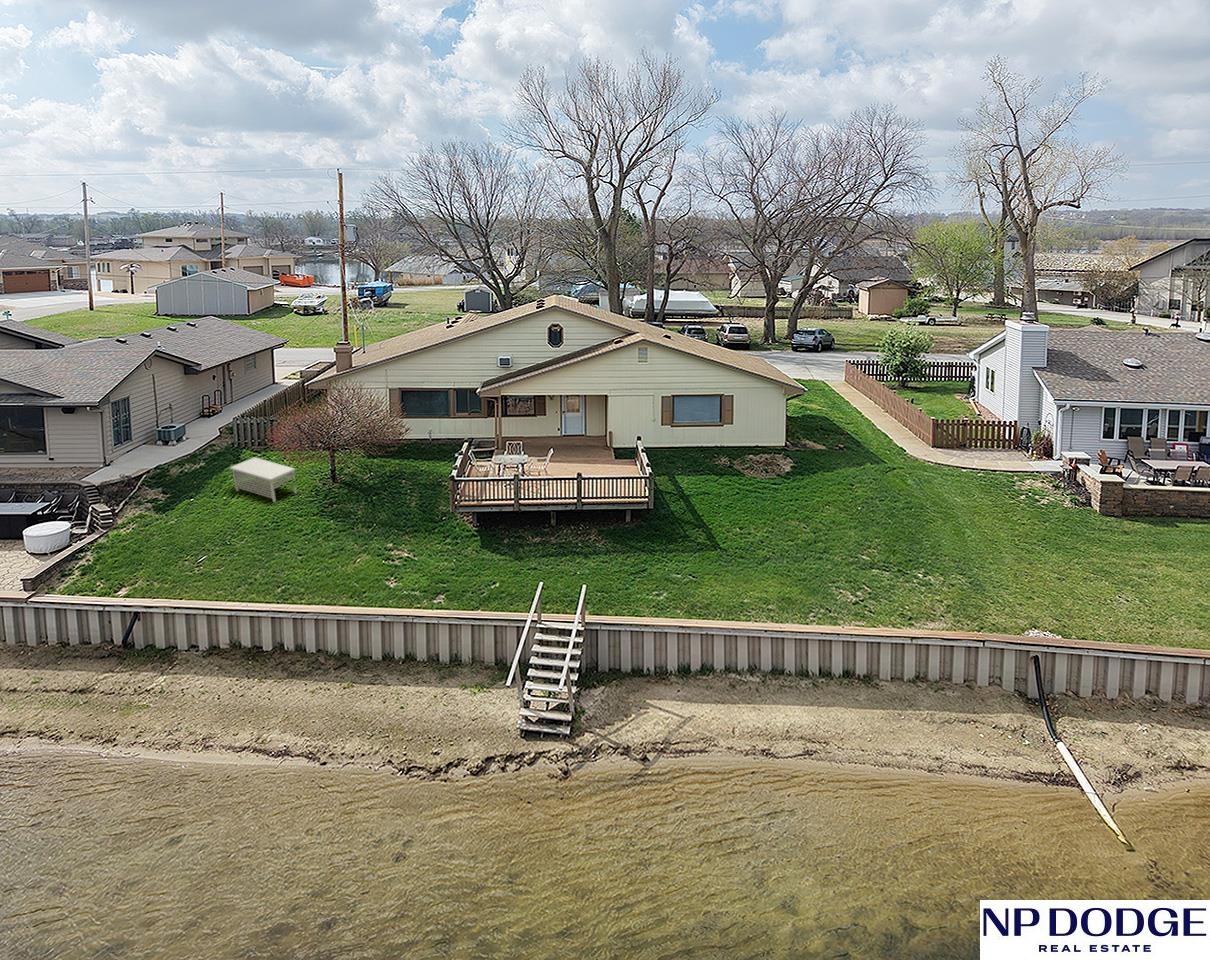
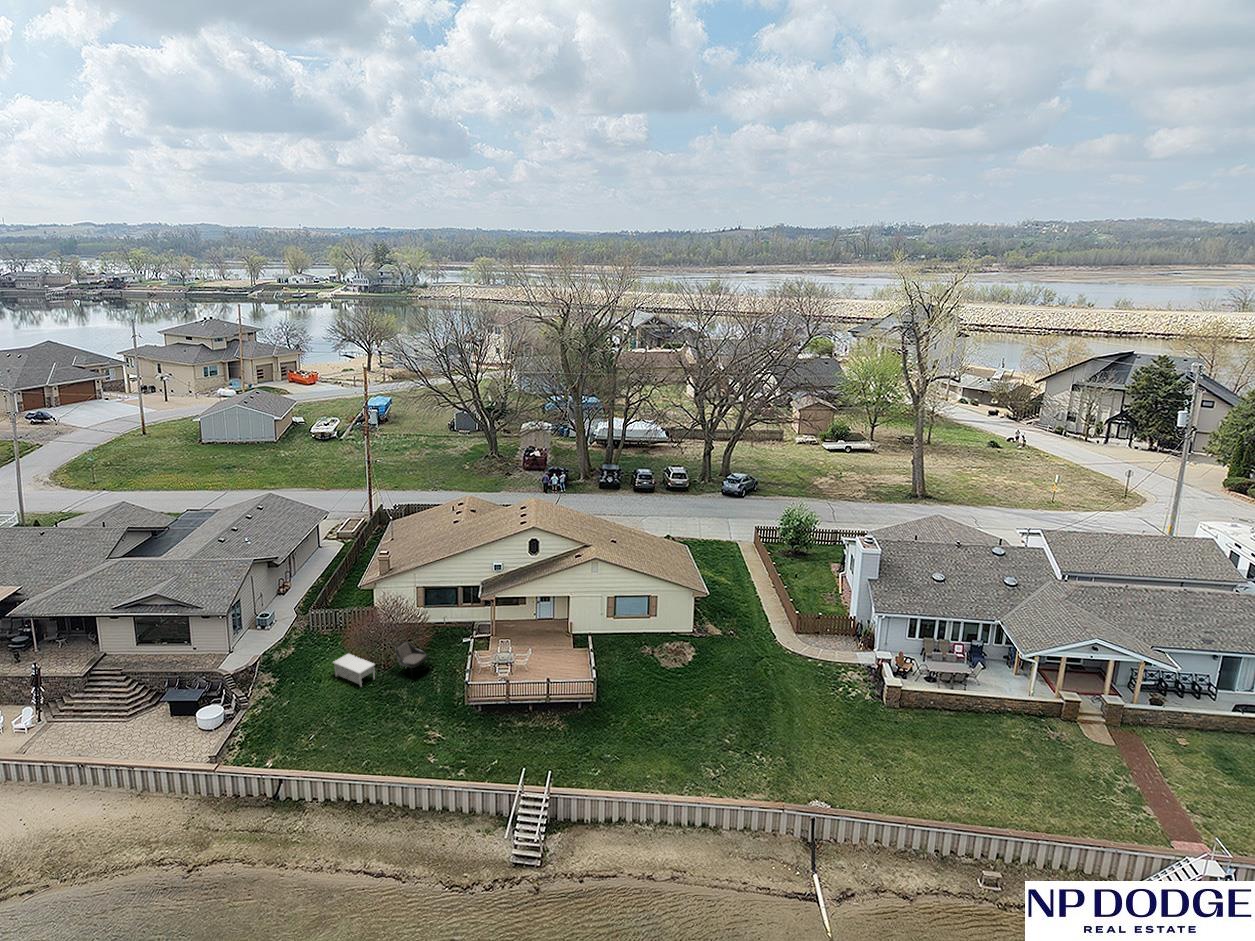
lounge chair: none [325,437,377,493] -> present [395,641,428,672]

